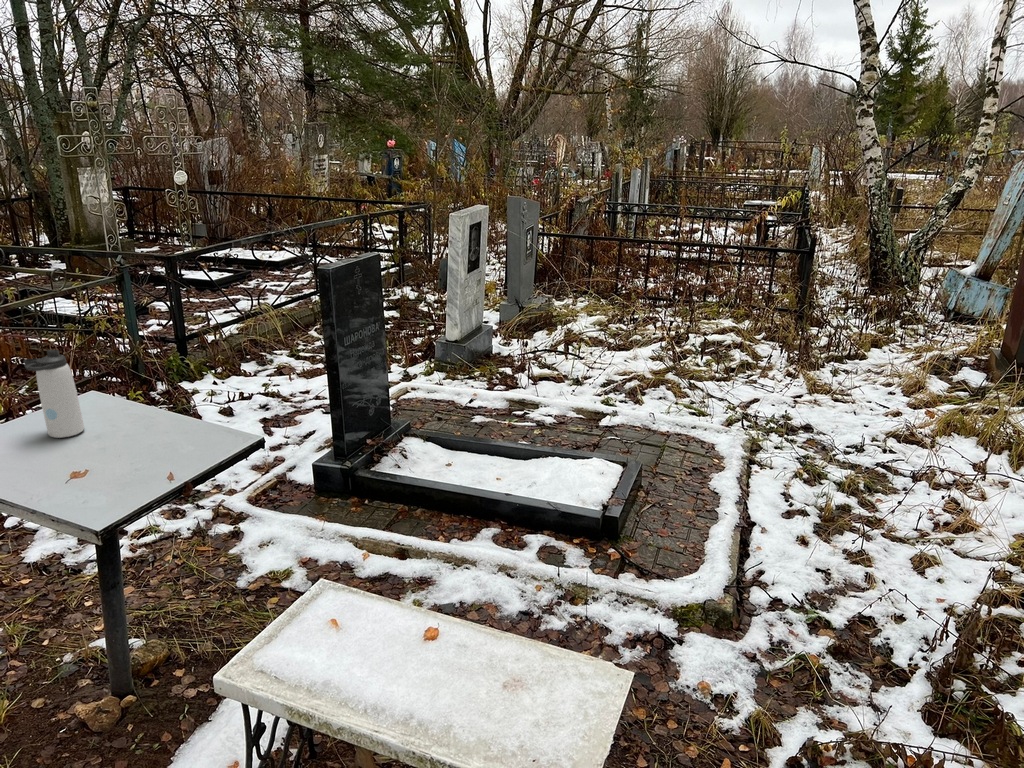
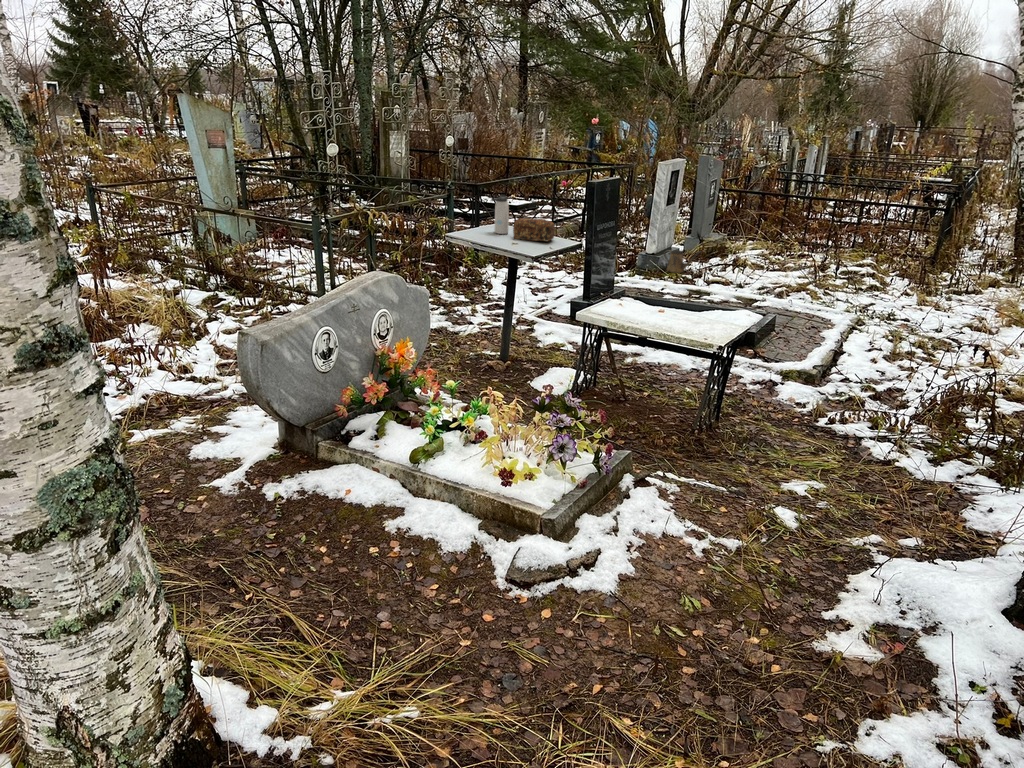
watering can: none [470,333,521,365] -> present [664,250,701,273]
bread loaf: none [77,401,187,456] -> present [513,218,555,241]

